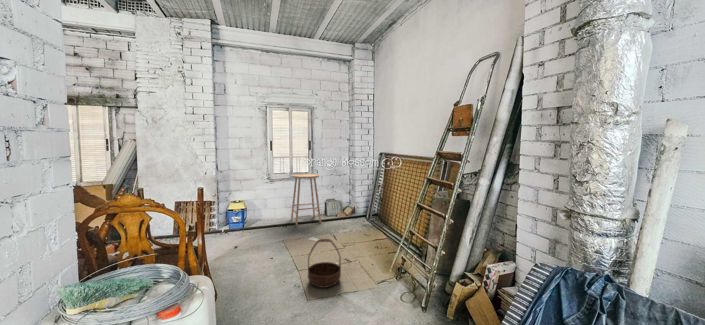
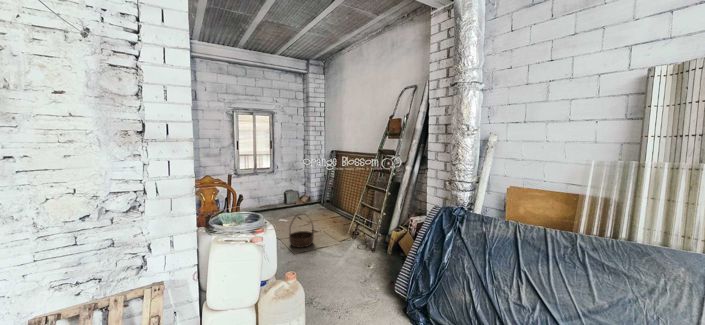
stool: present [291,174,321,225] -> none [257,168,284,211]

